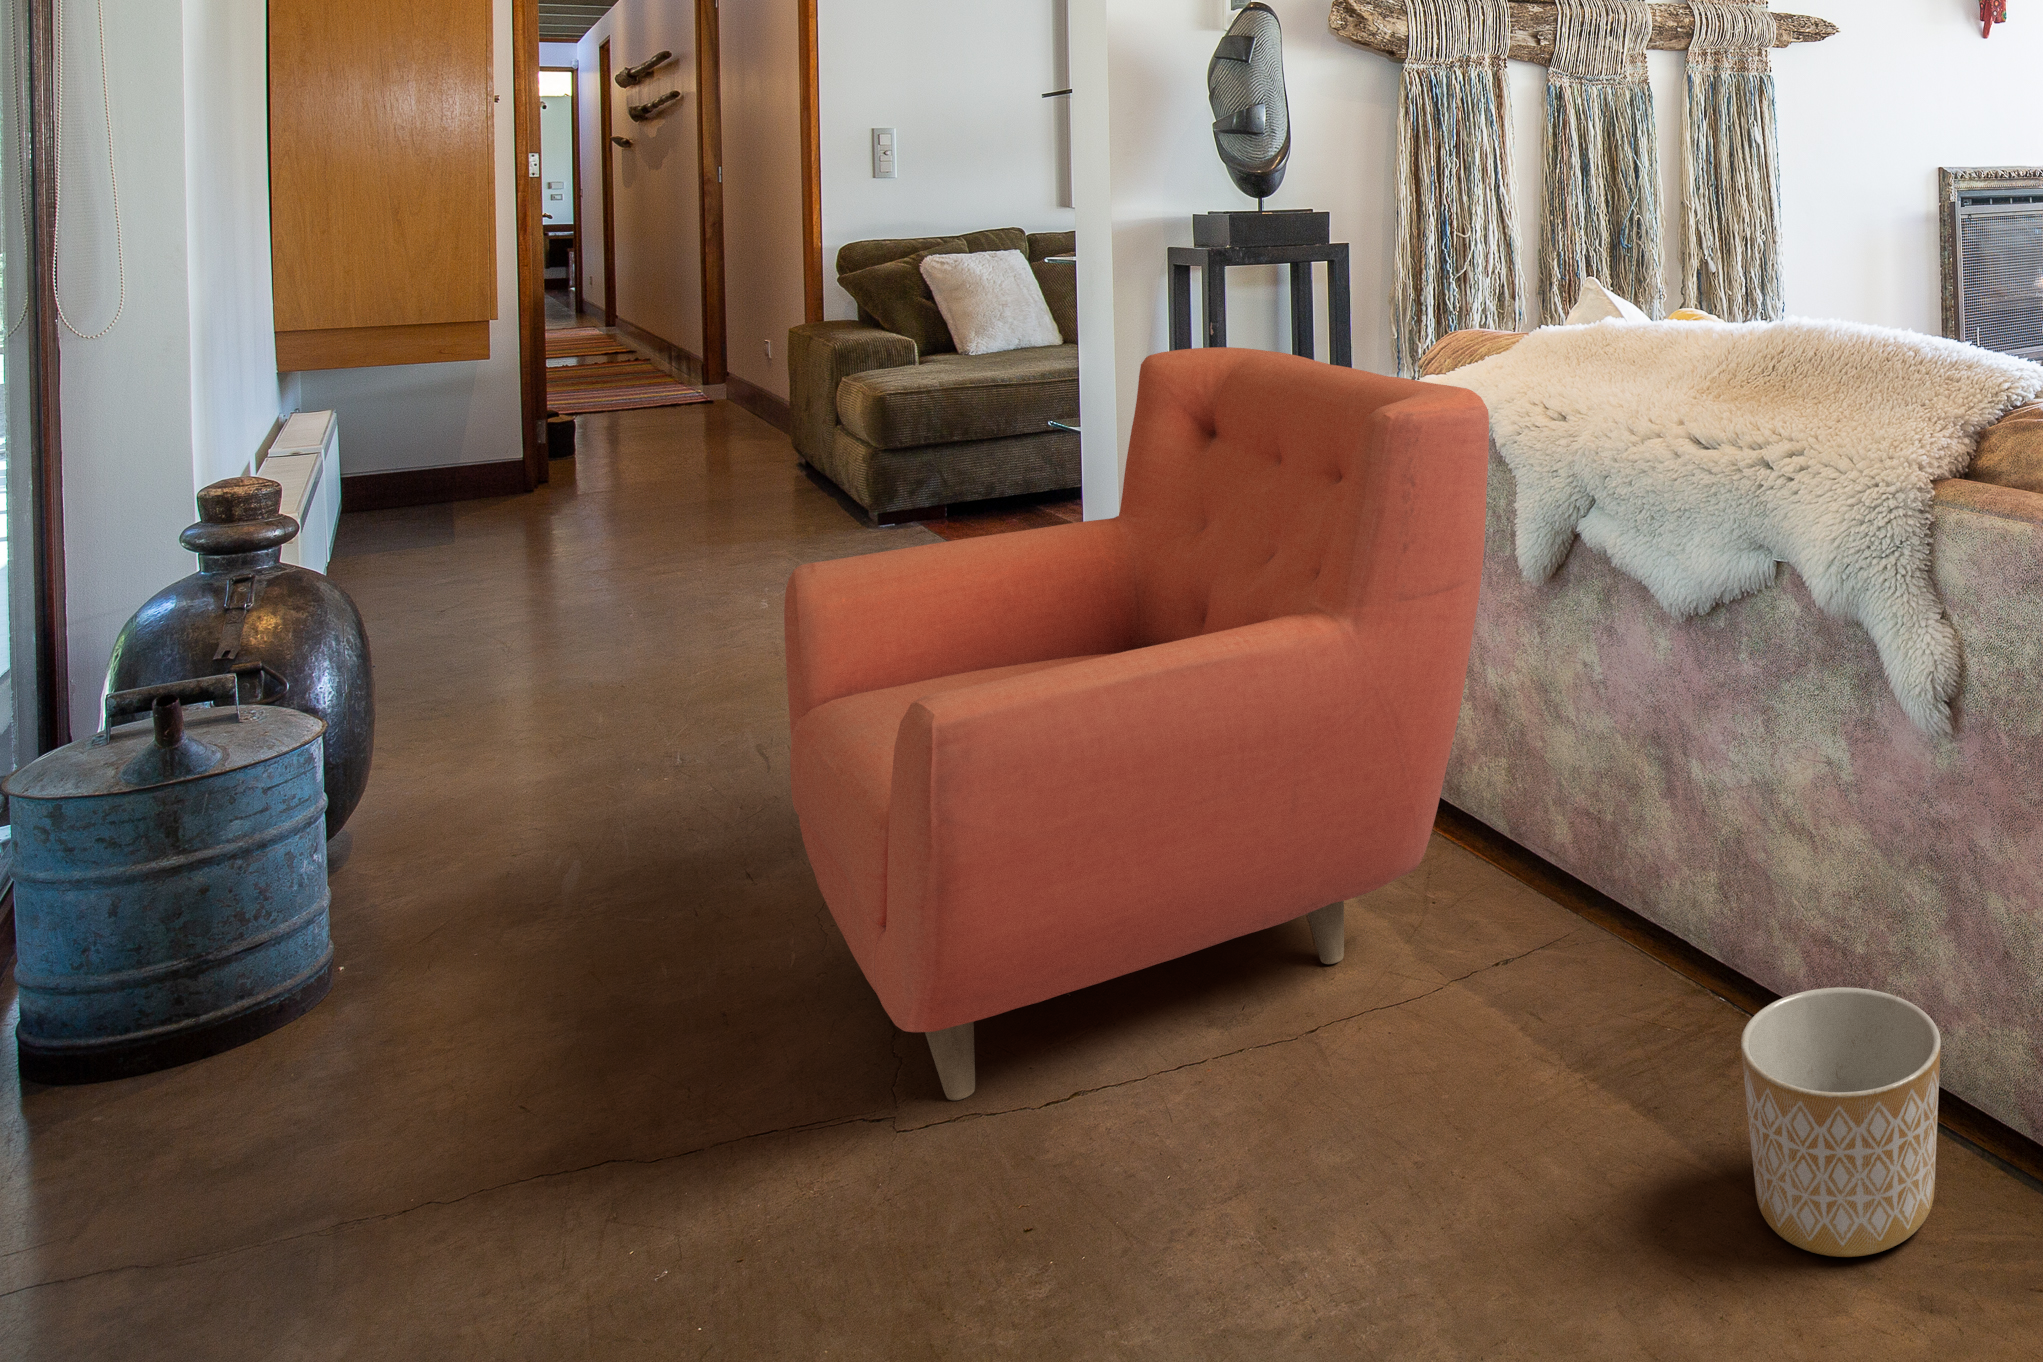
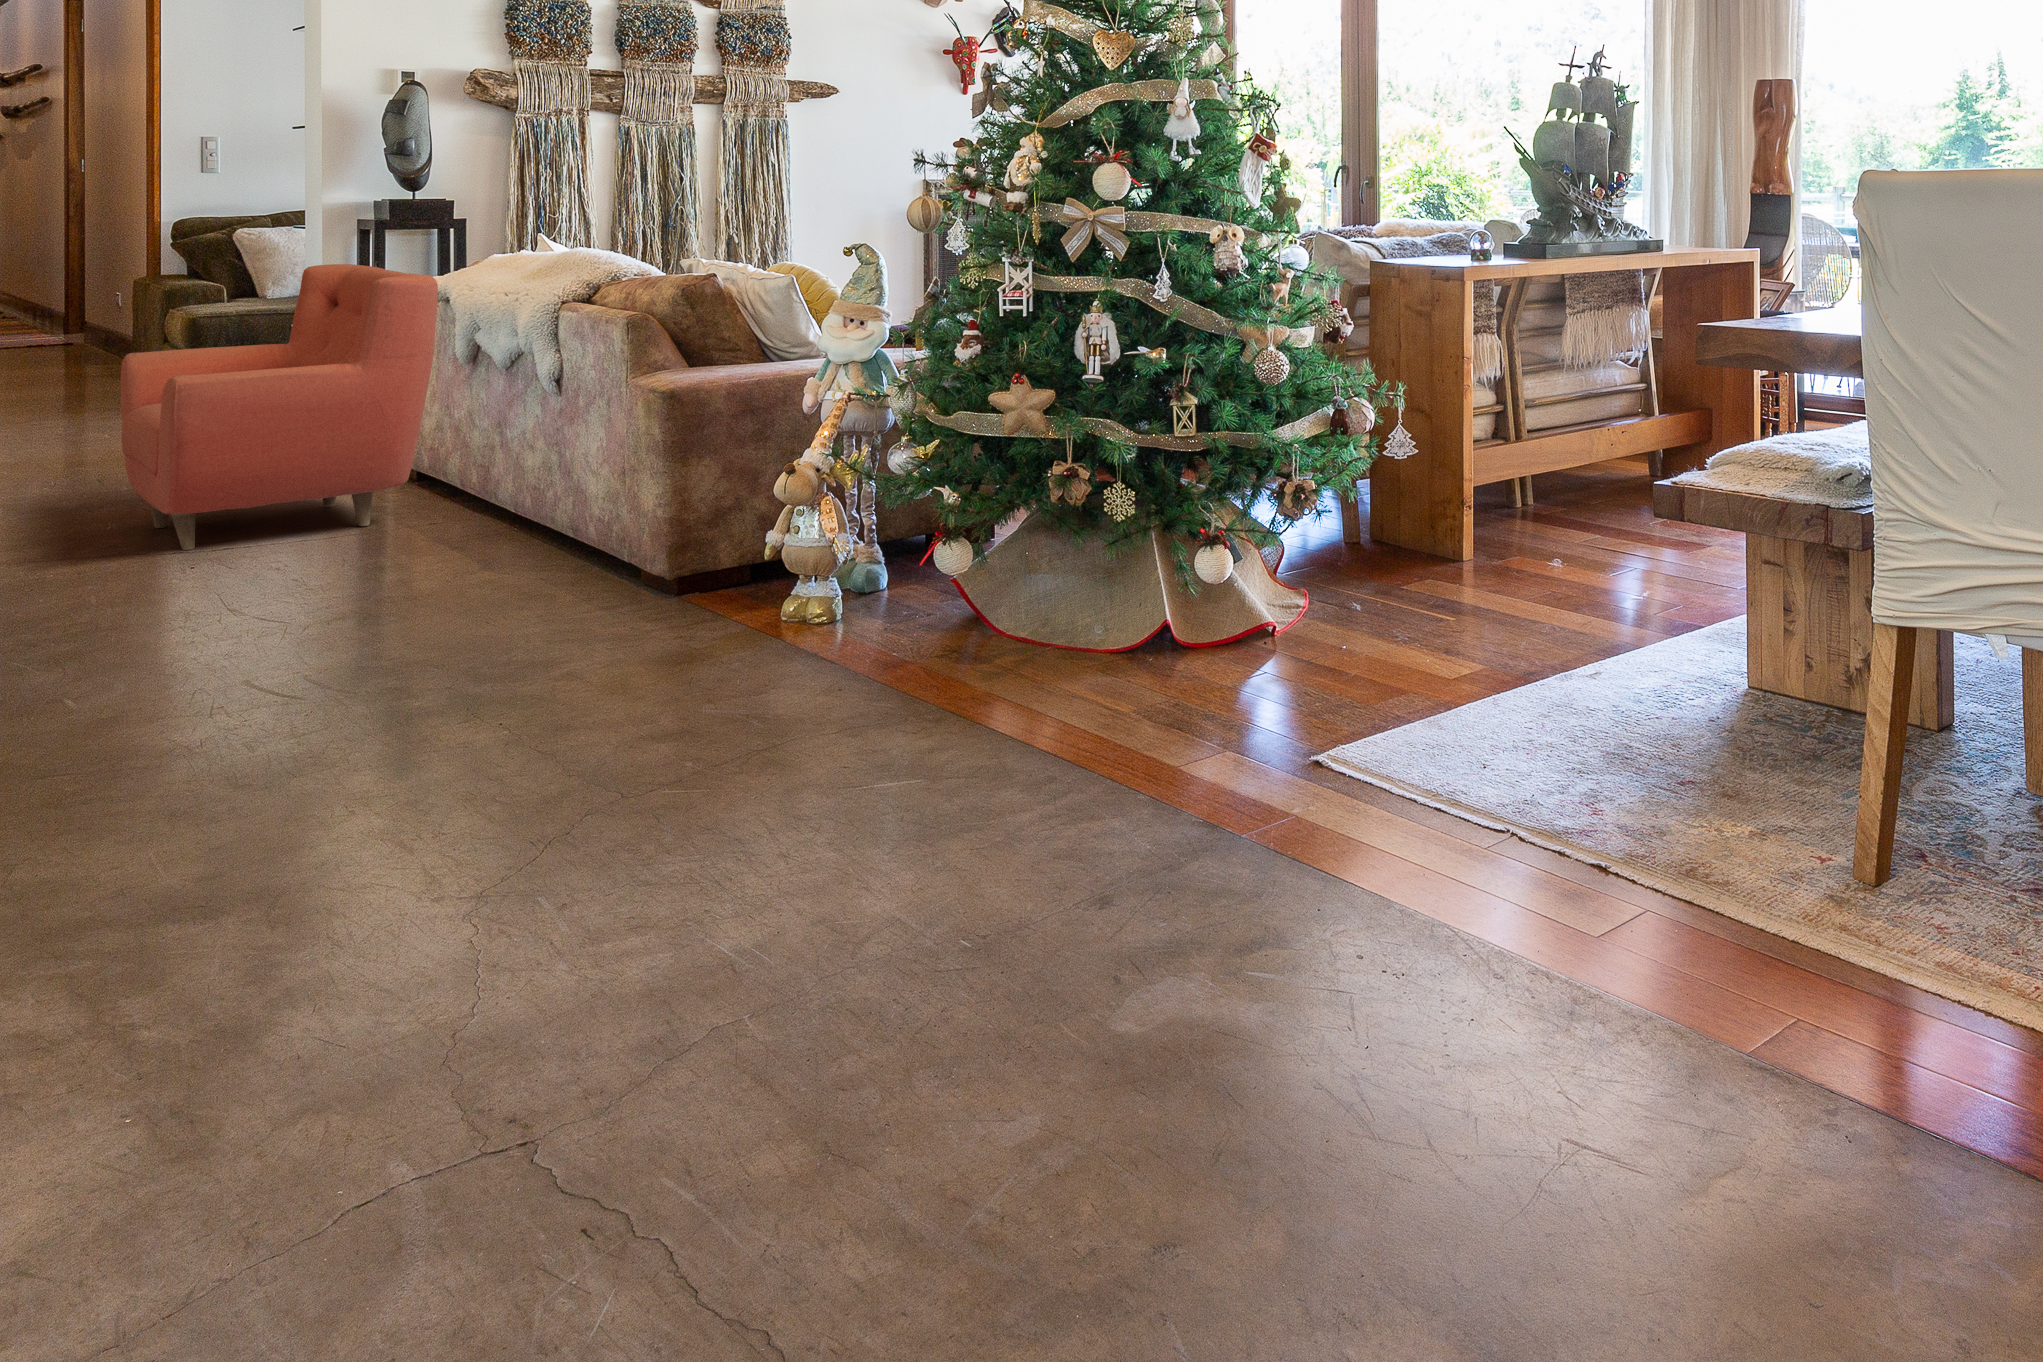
planter: present [1741,987,1941,1257] -> none [473,495,553,570]

